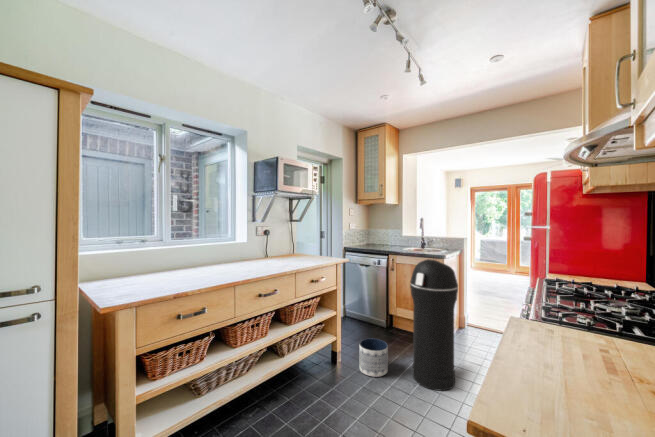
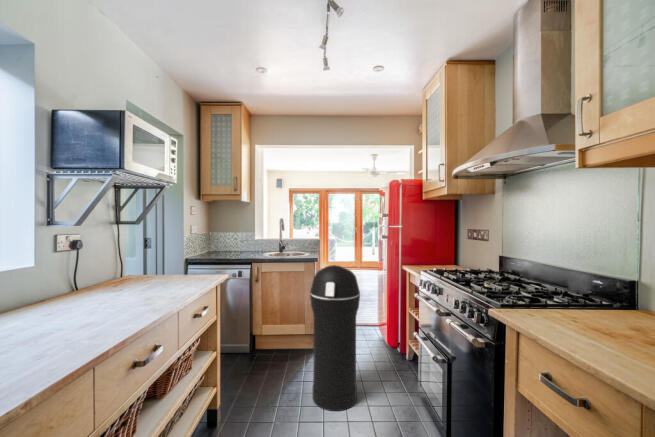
planter: present [359,338,388,377] -> none [251,372,287,425]

